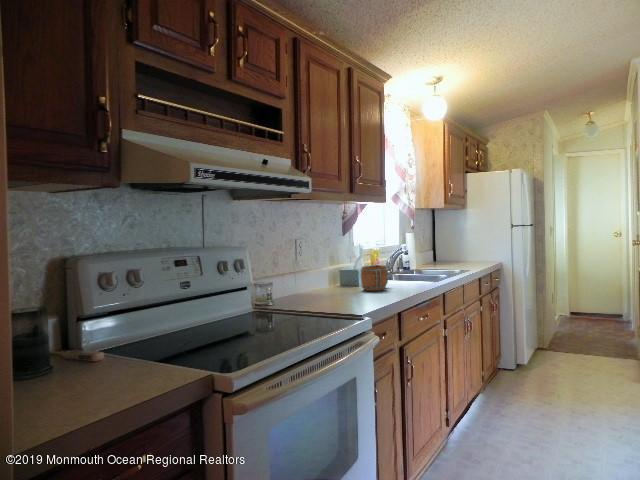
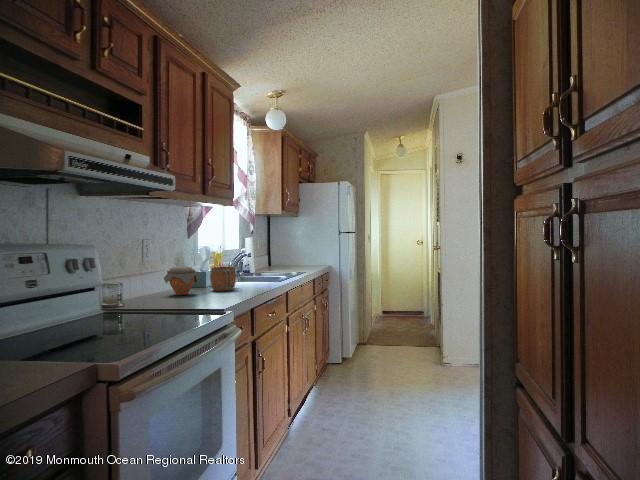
jar: none [314,266,347,294] -> present [164,266,197,295]

